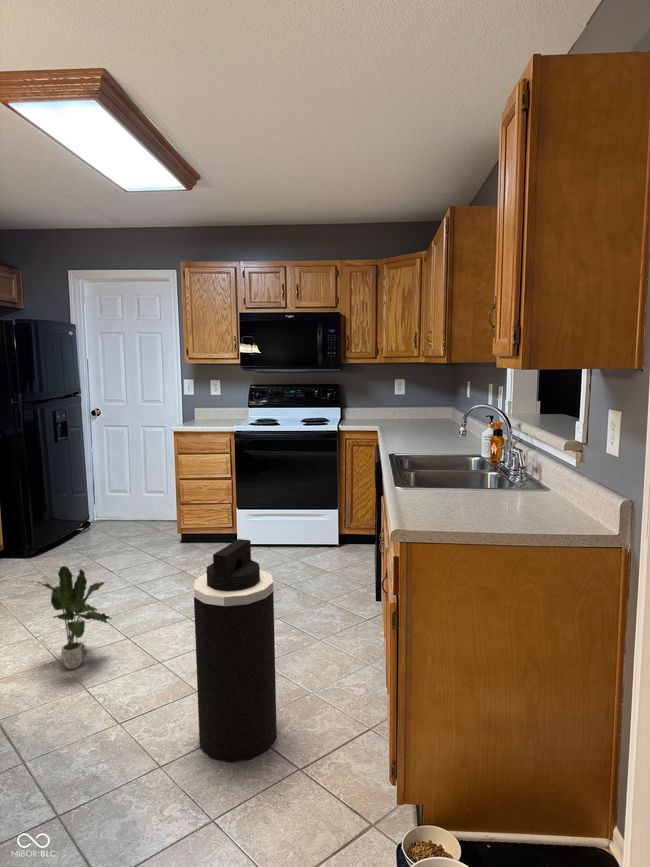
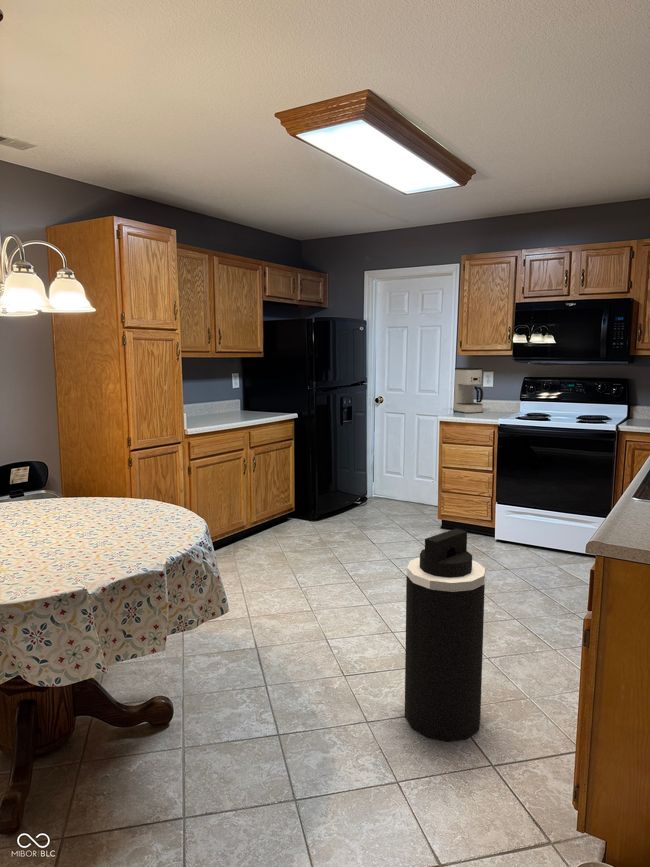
coffee maker: none [181,376,212,422] -> present [454,367,483,413]
potted plant: present [37,566,111,669] -> none [298,530,356,619]

